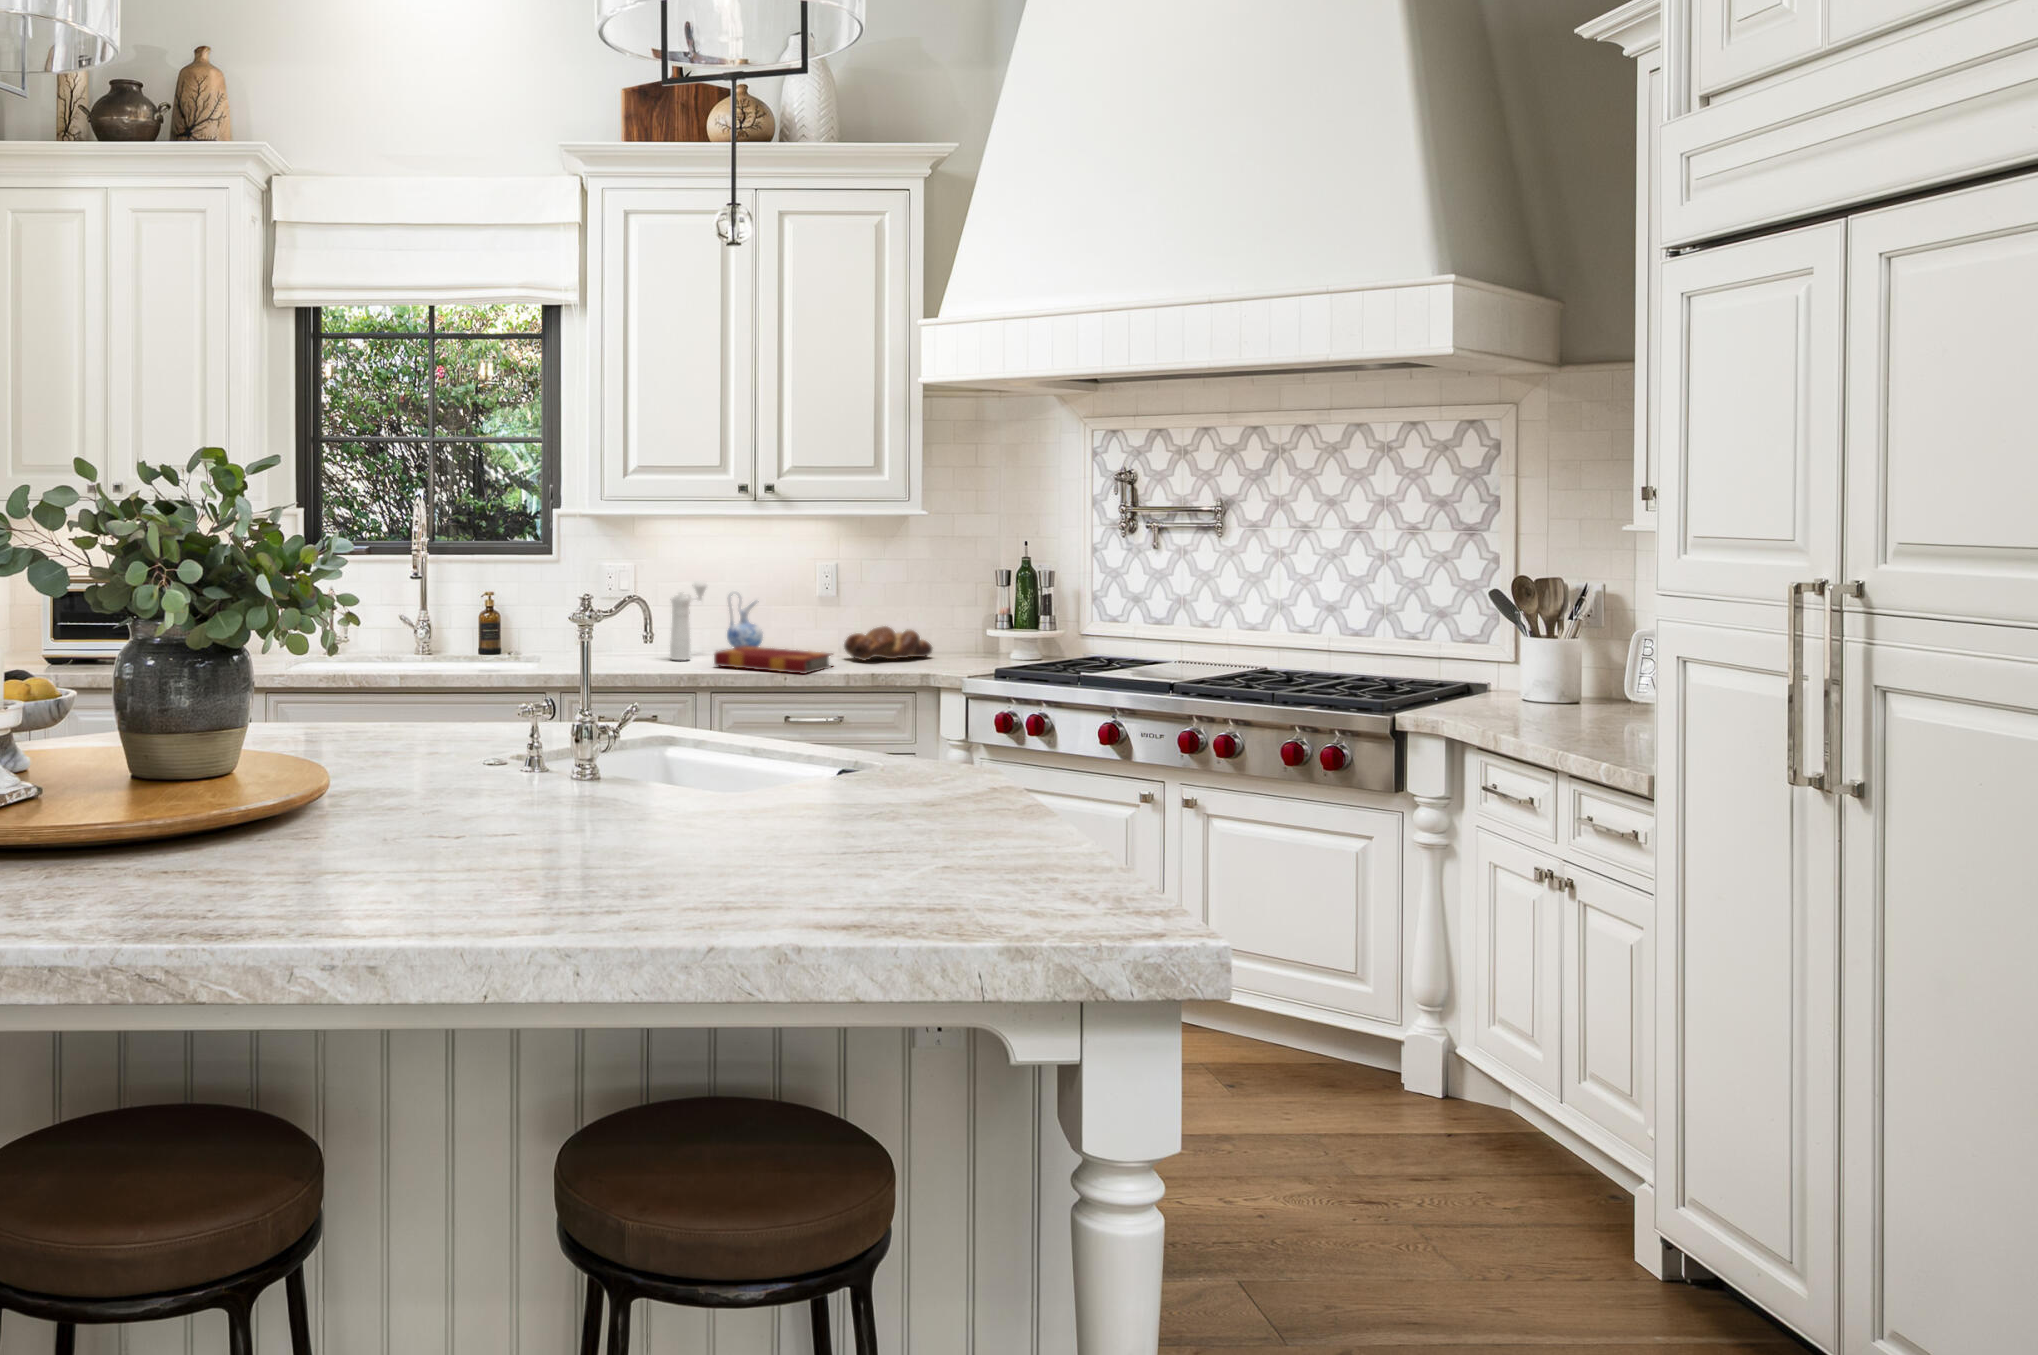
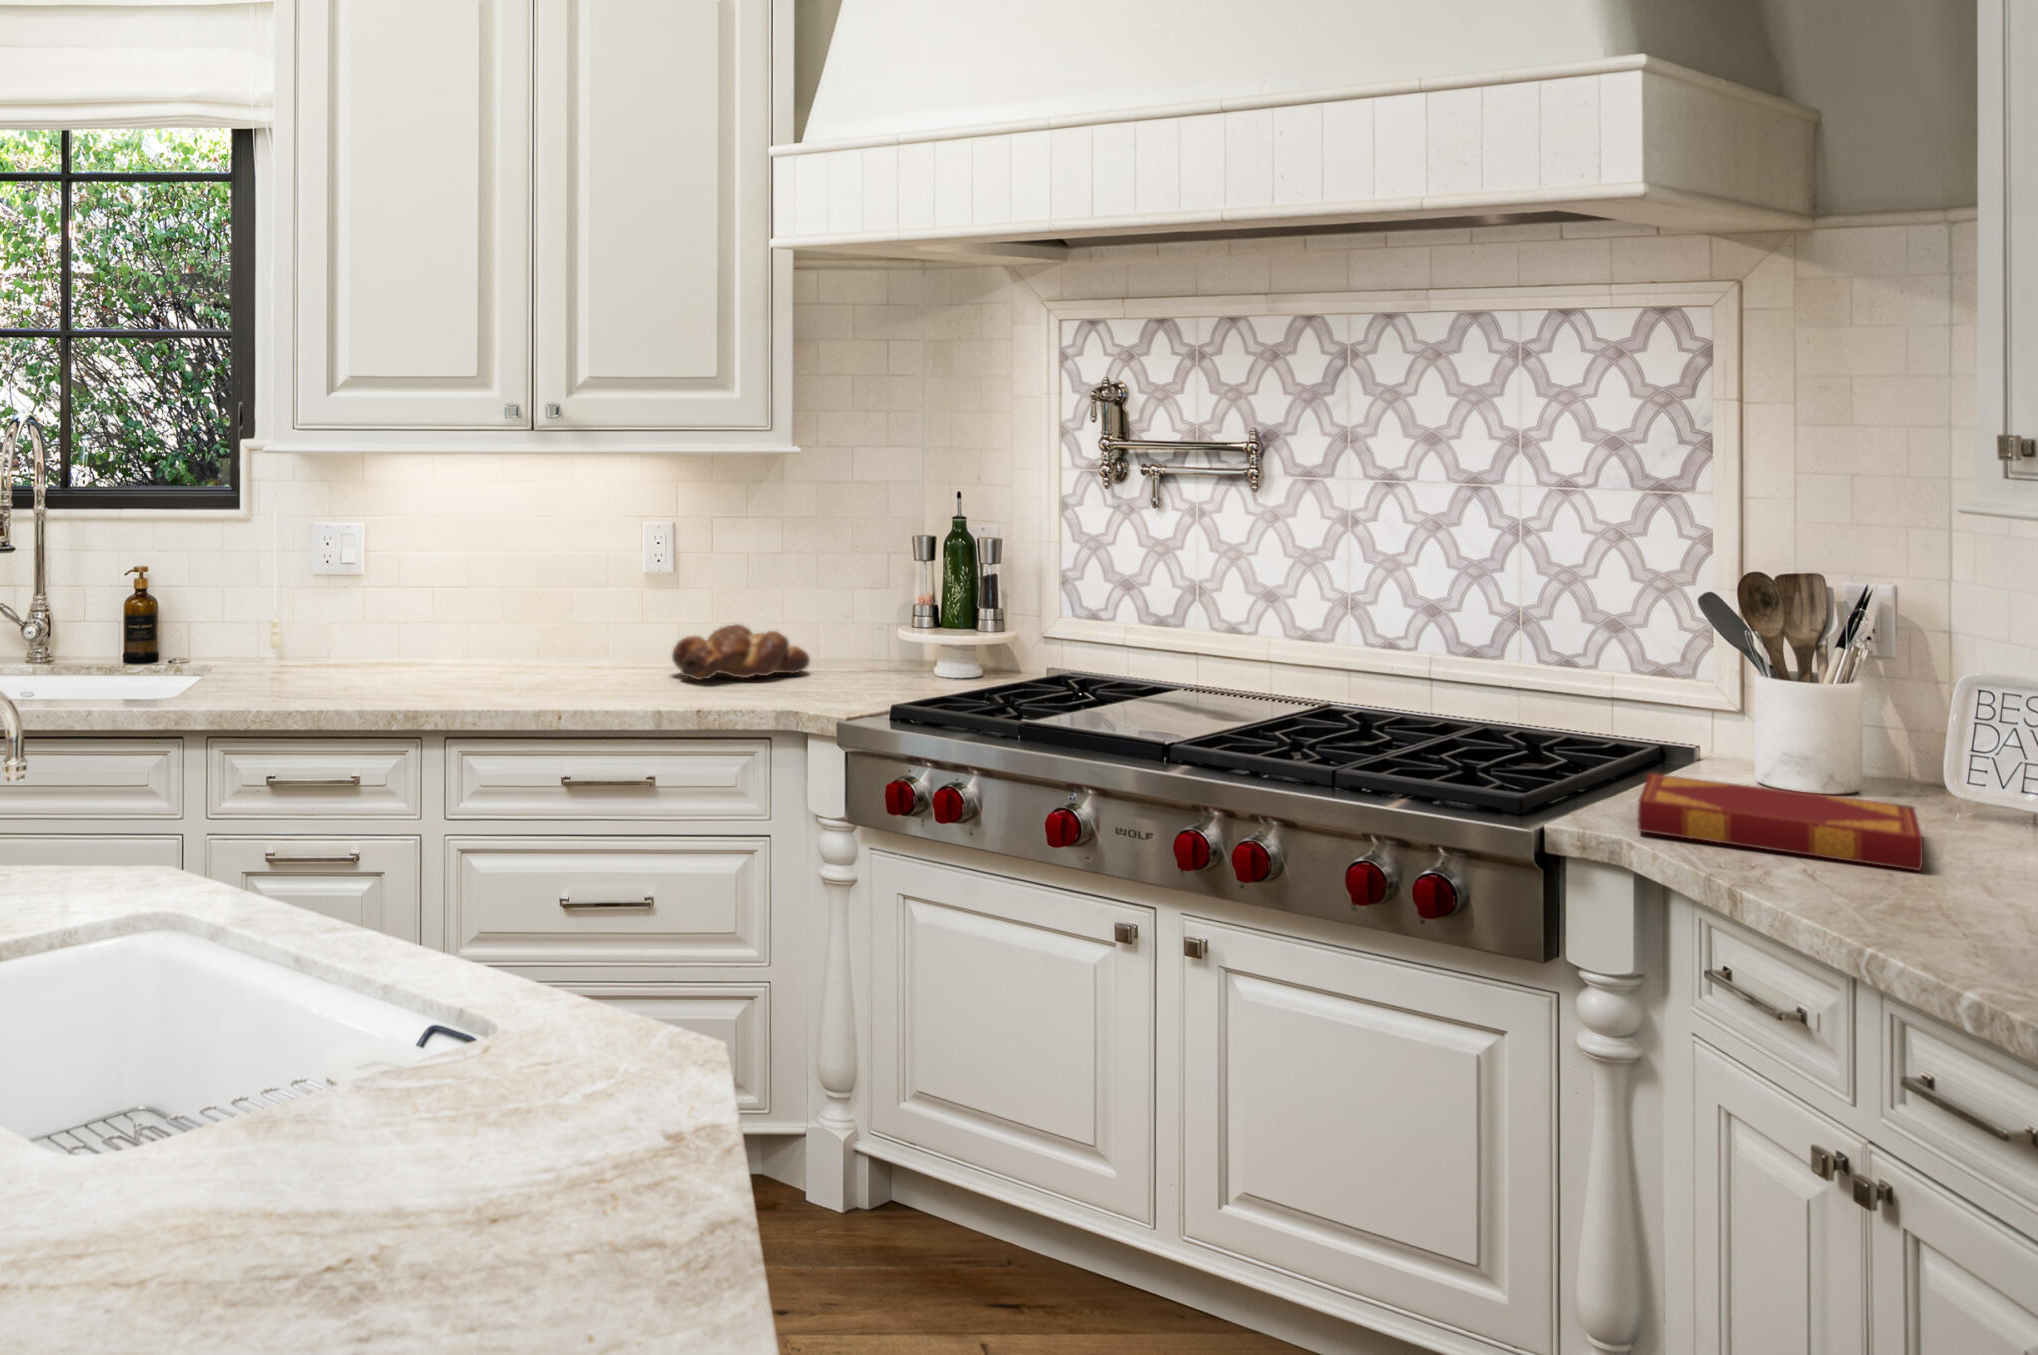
pepper mill: present [670,581,707,660] -> none [407,551,473,676]
ceramic pitcher: present [727,591,763,648] -> none [508,566,562,659]
hardback book: present [714,646,831,674] -> present [1638,774,1923,870]

